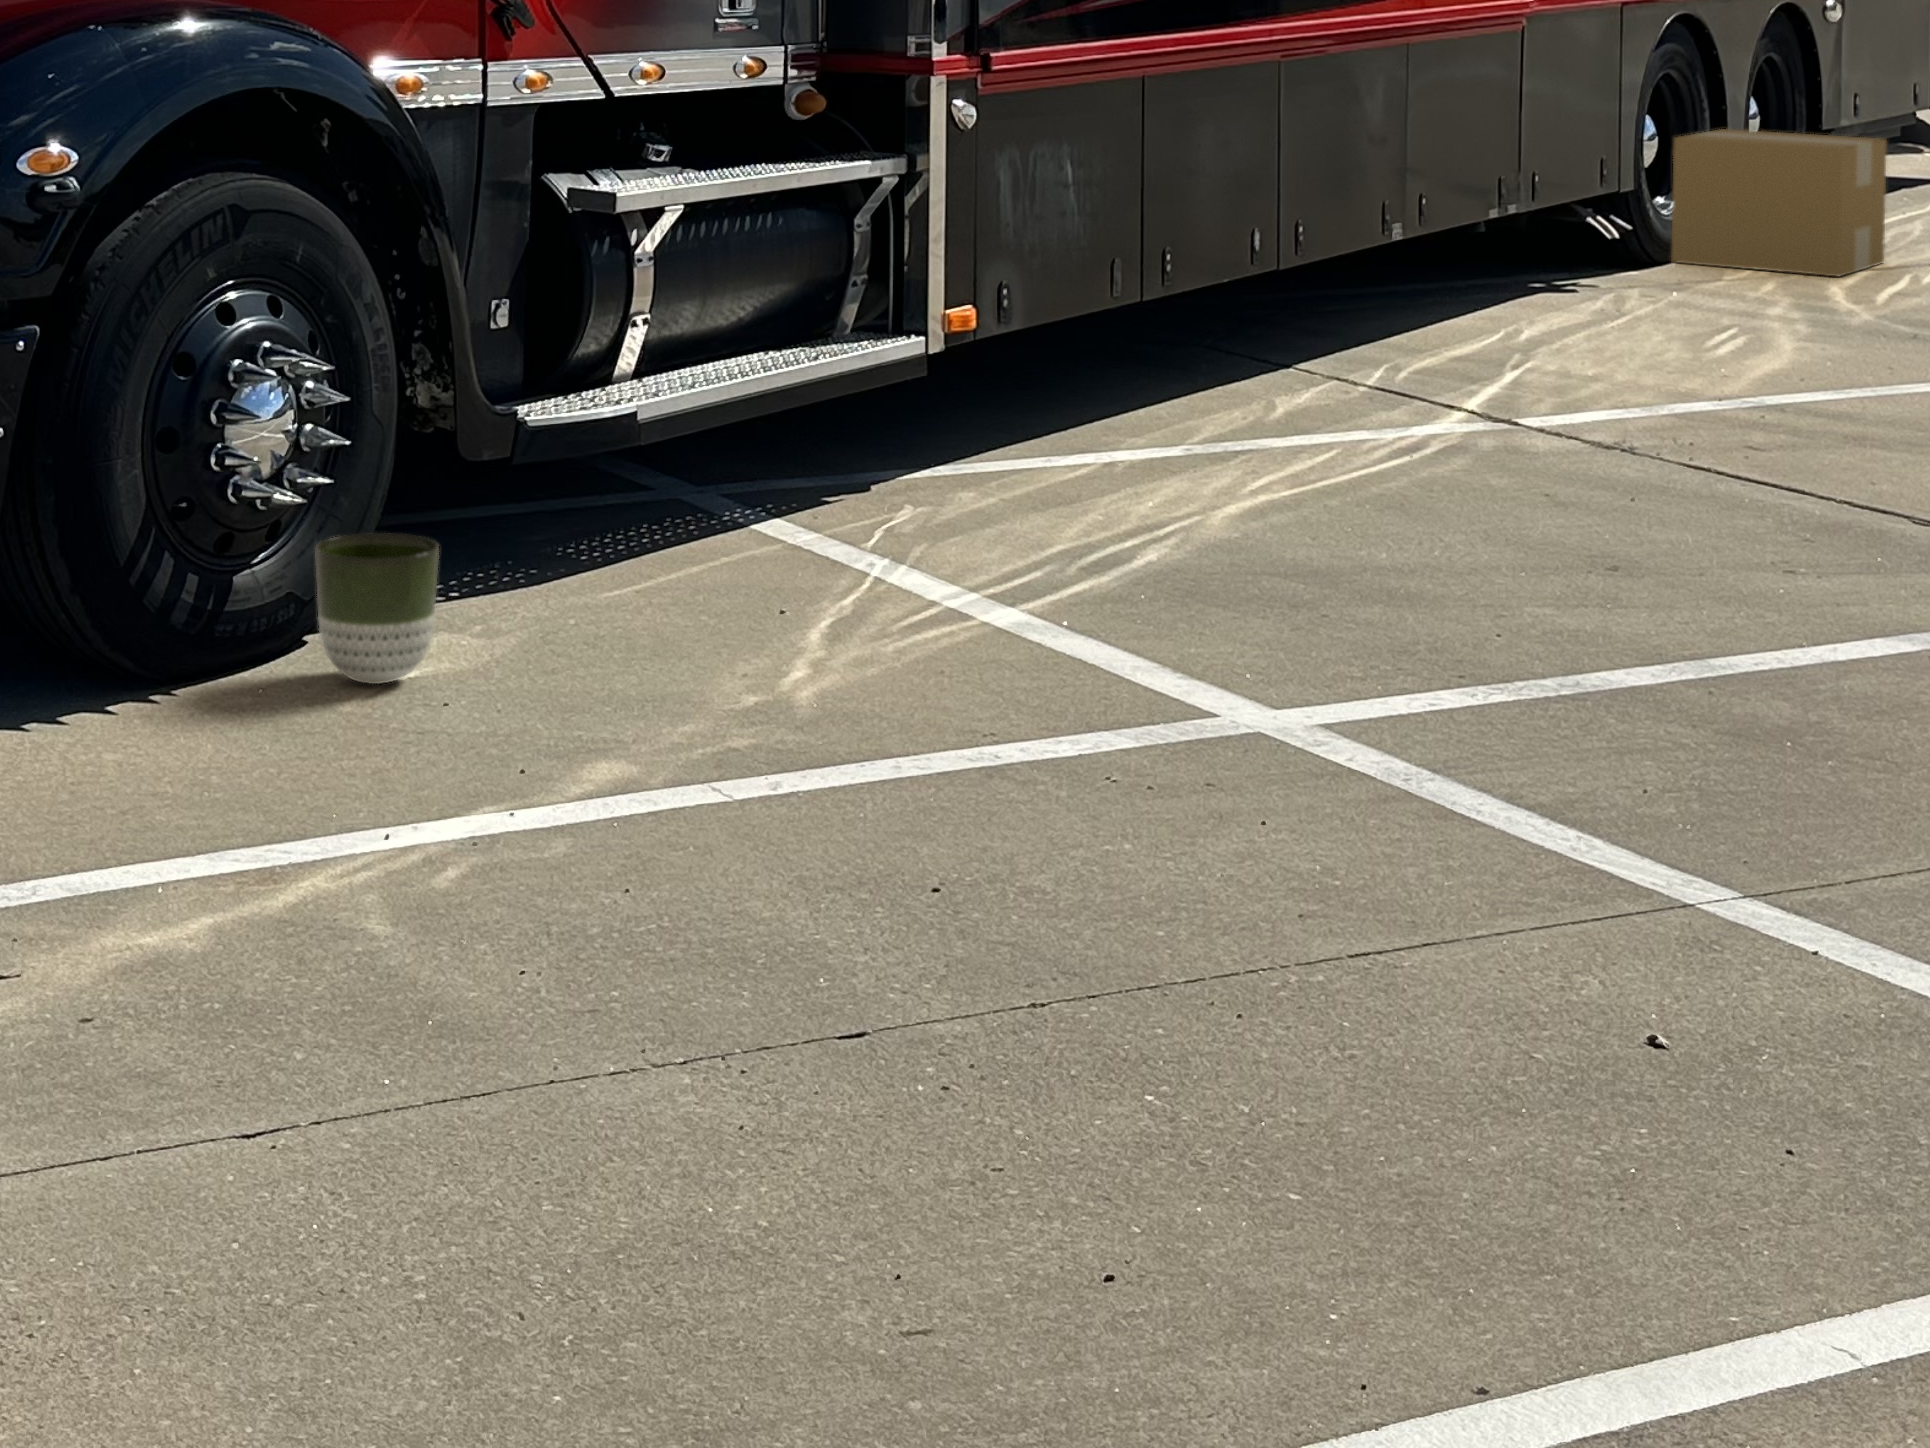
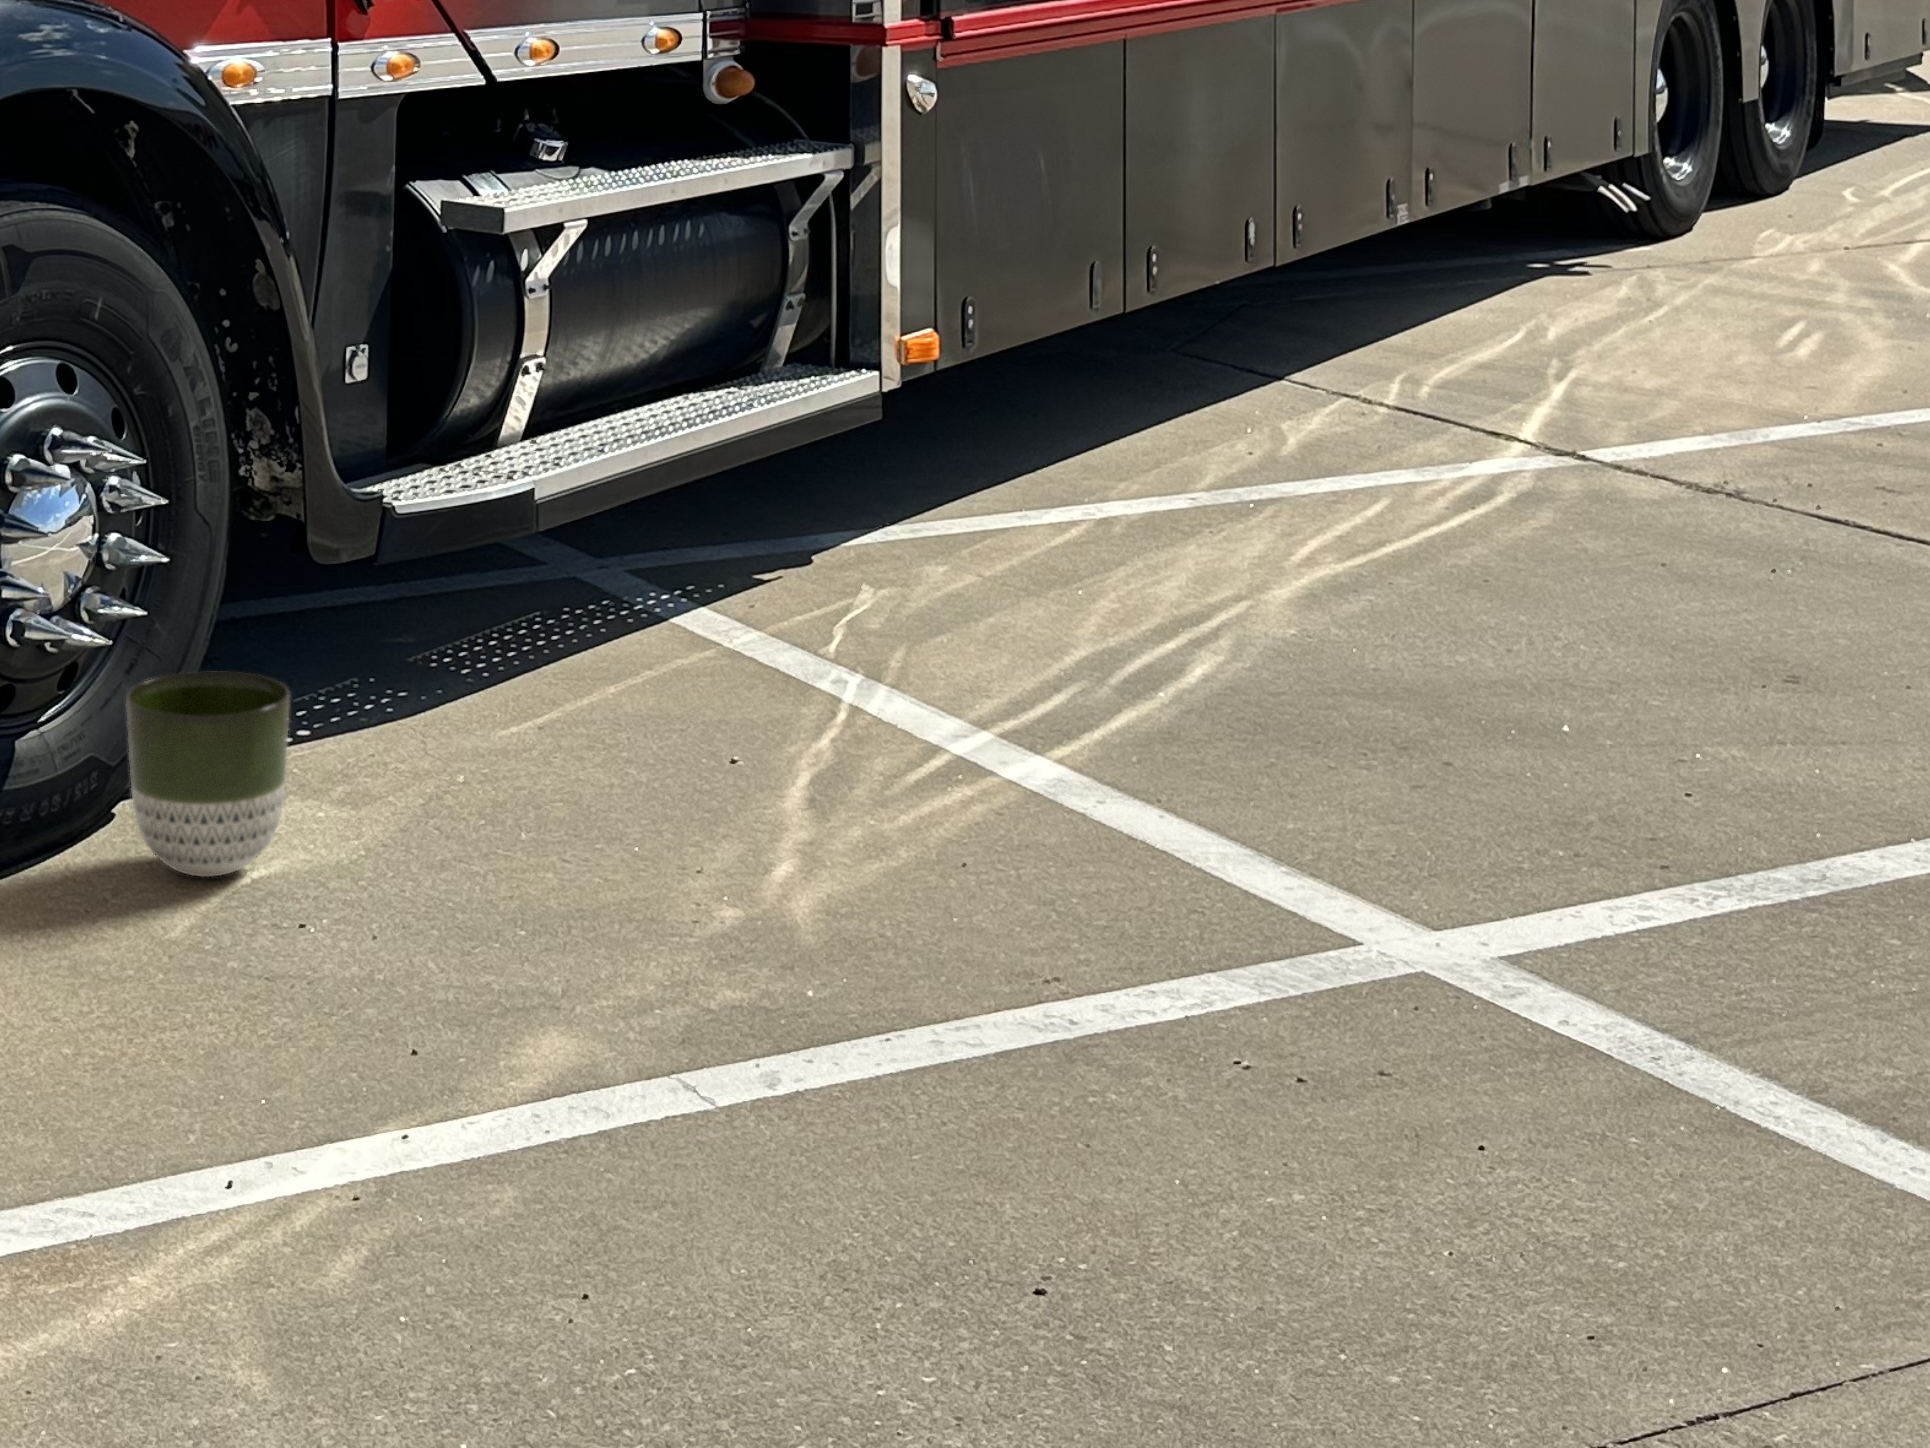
cardboard box: present [1671,129,1886,276] -> none [1675,78,1922,249]

